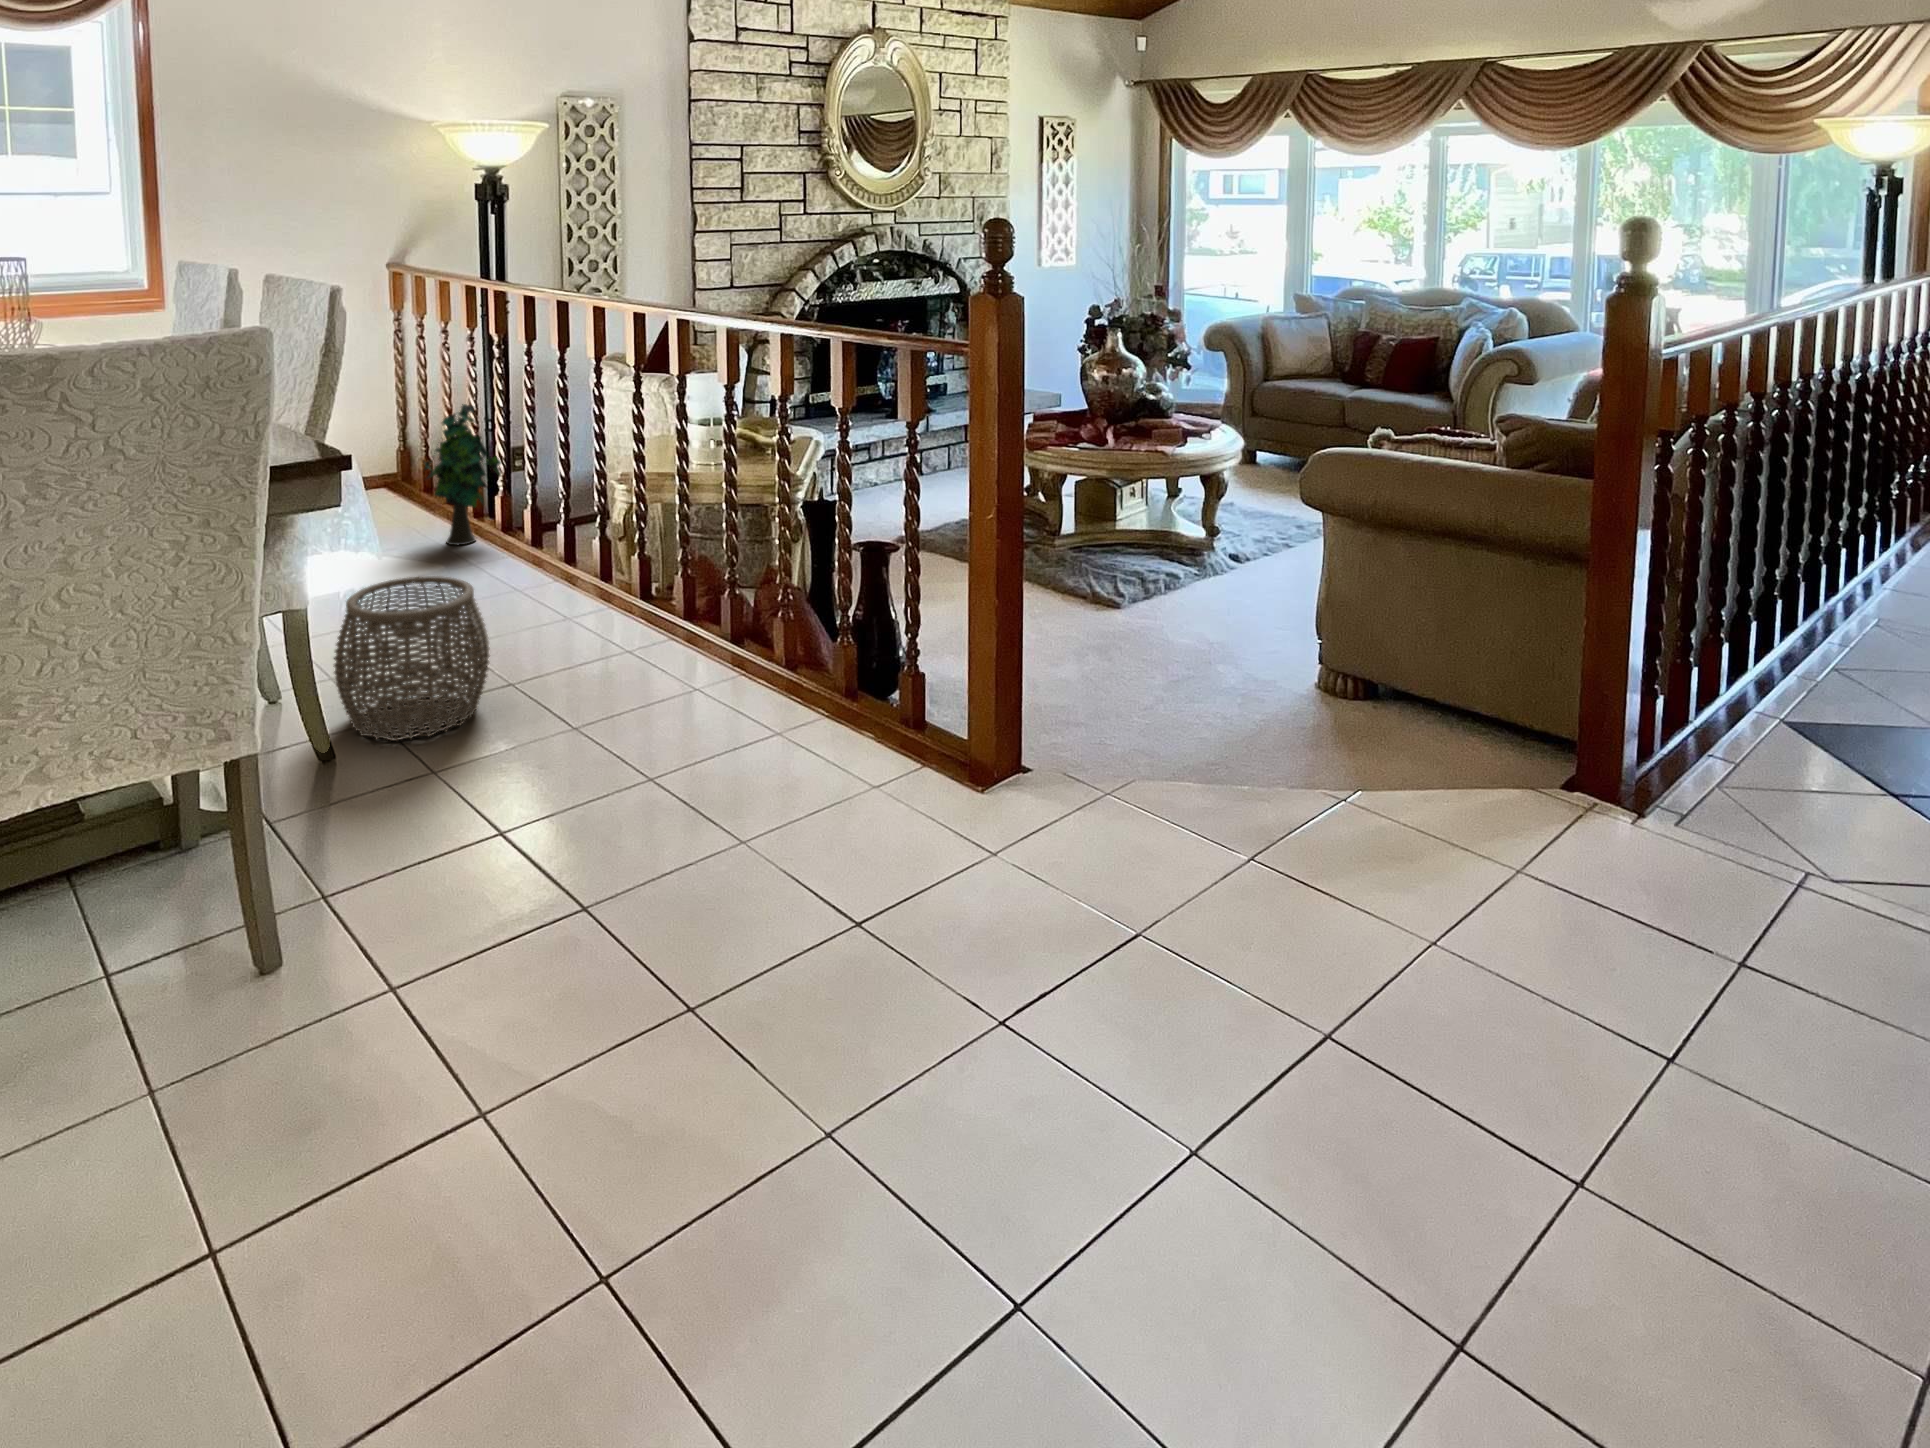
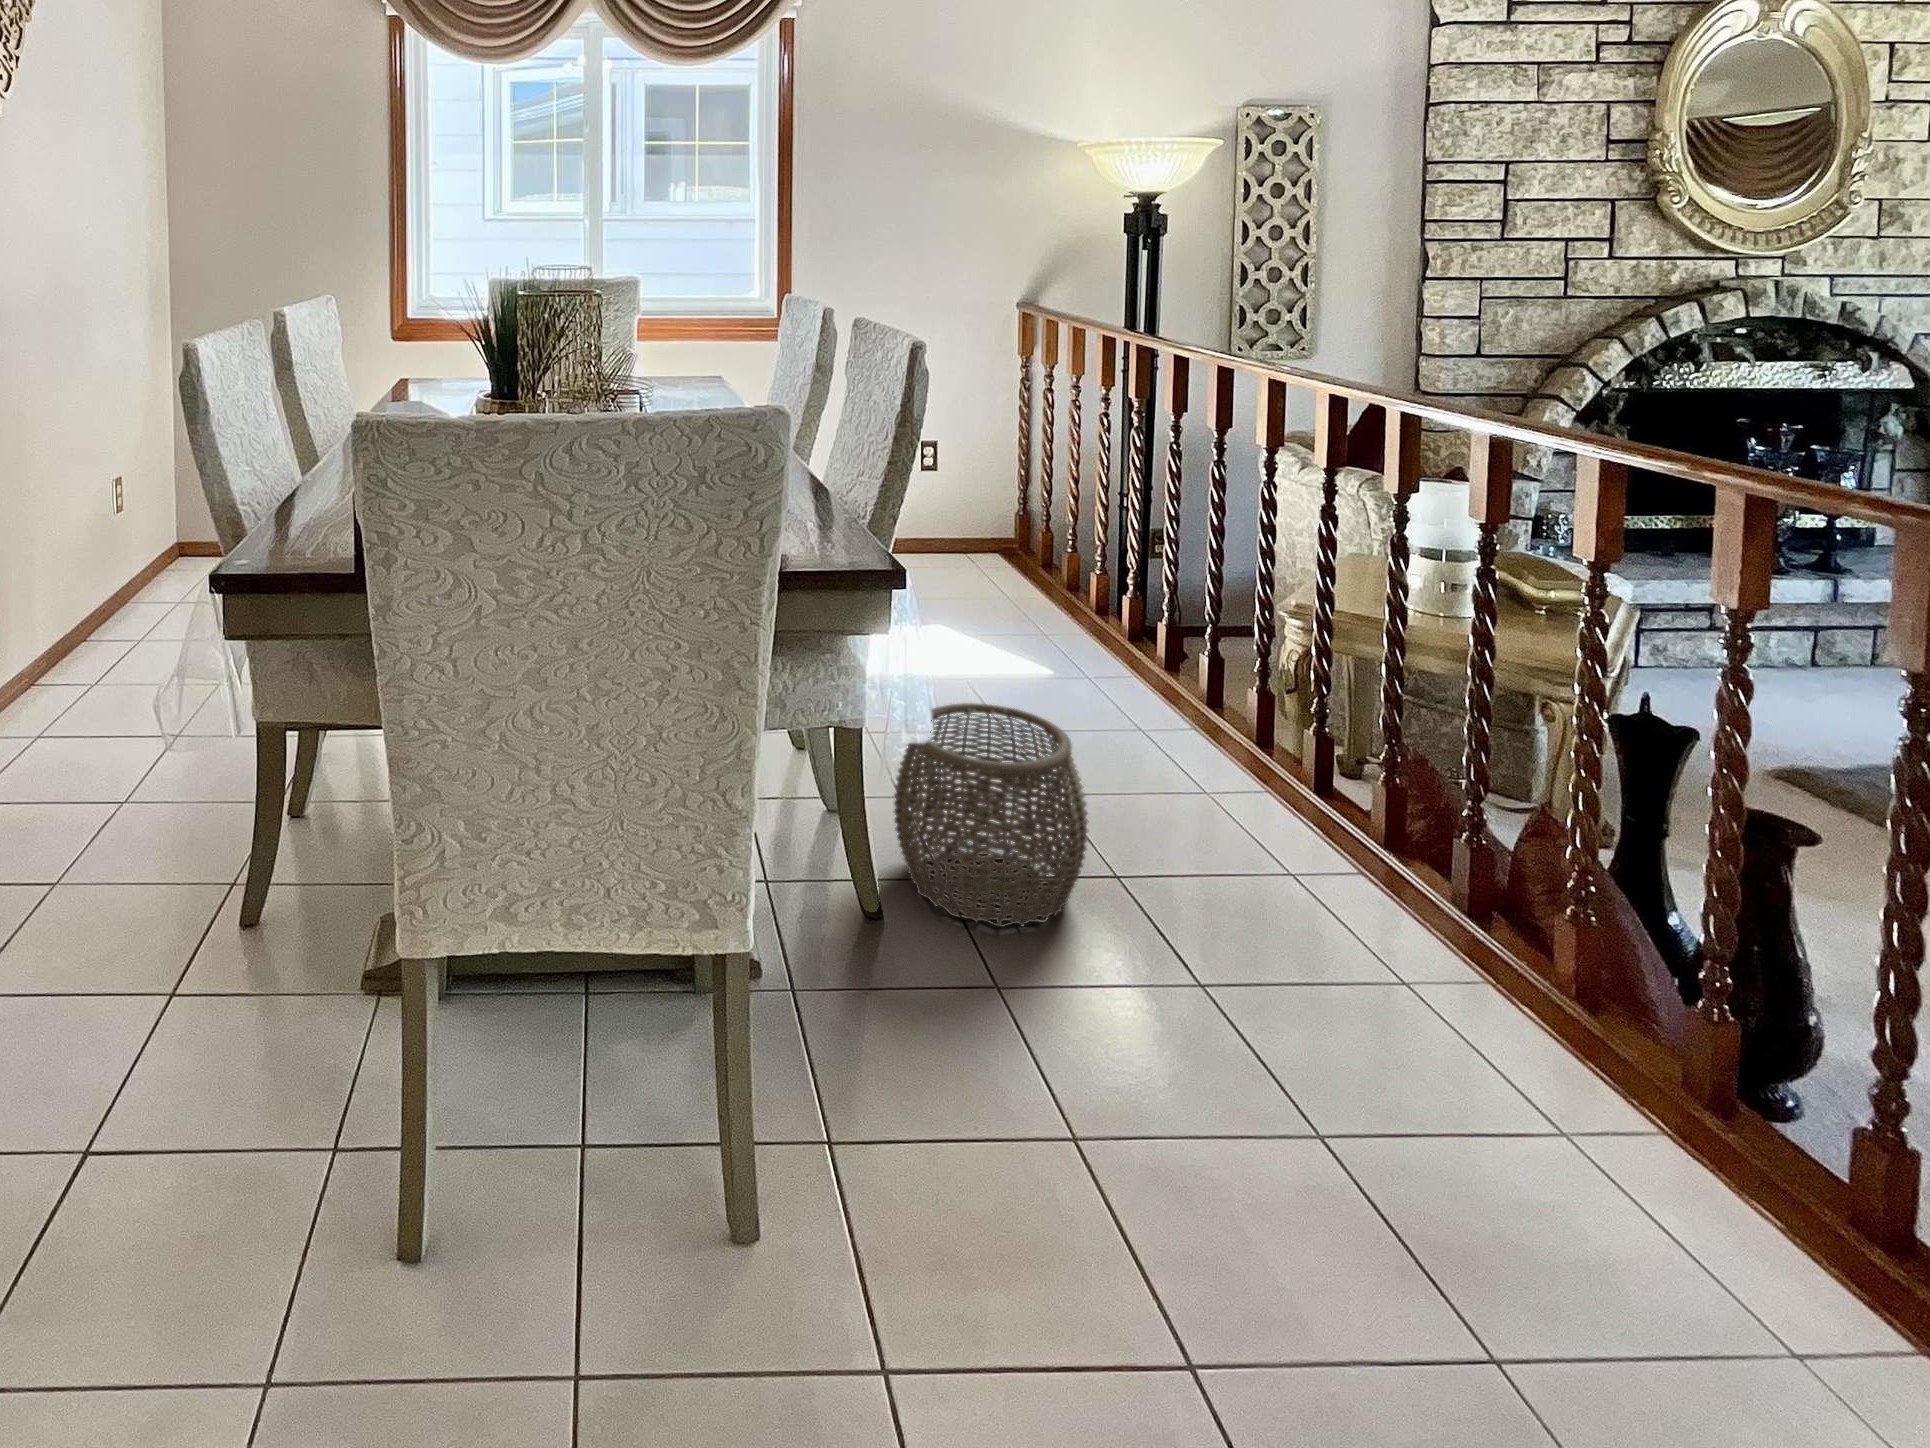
decorative plant: present [424,404,501,545] -> none [1037,476,1134,644]

